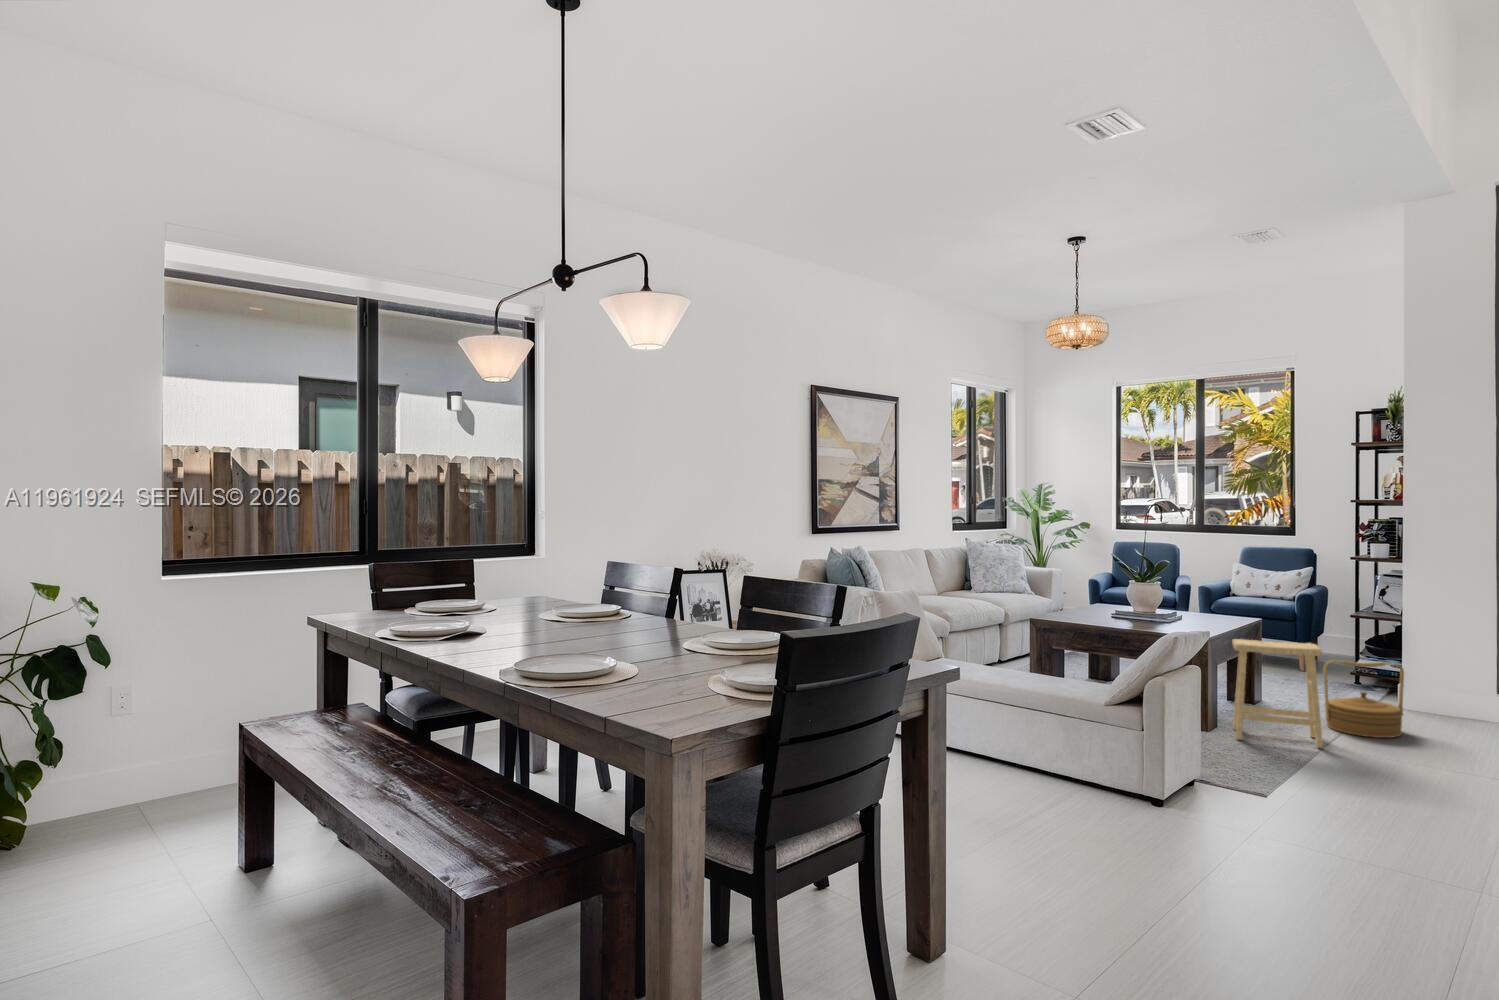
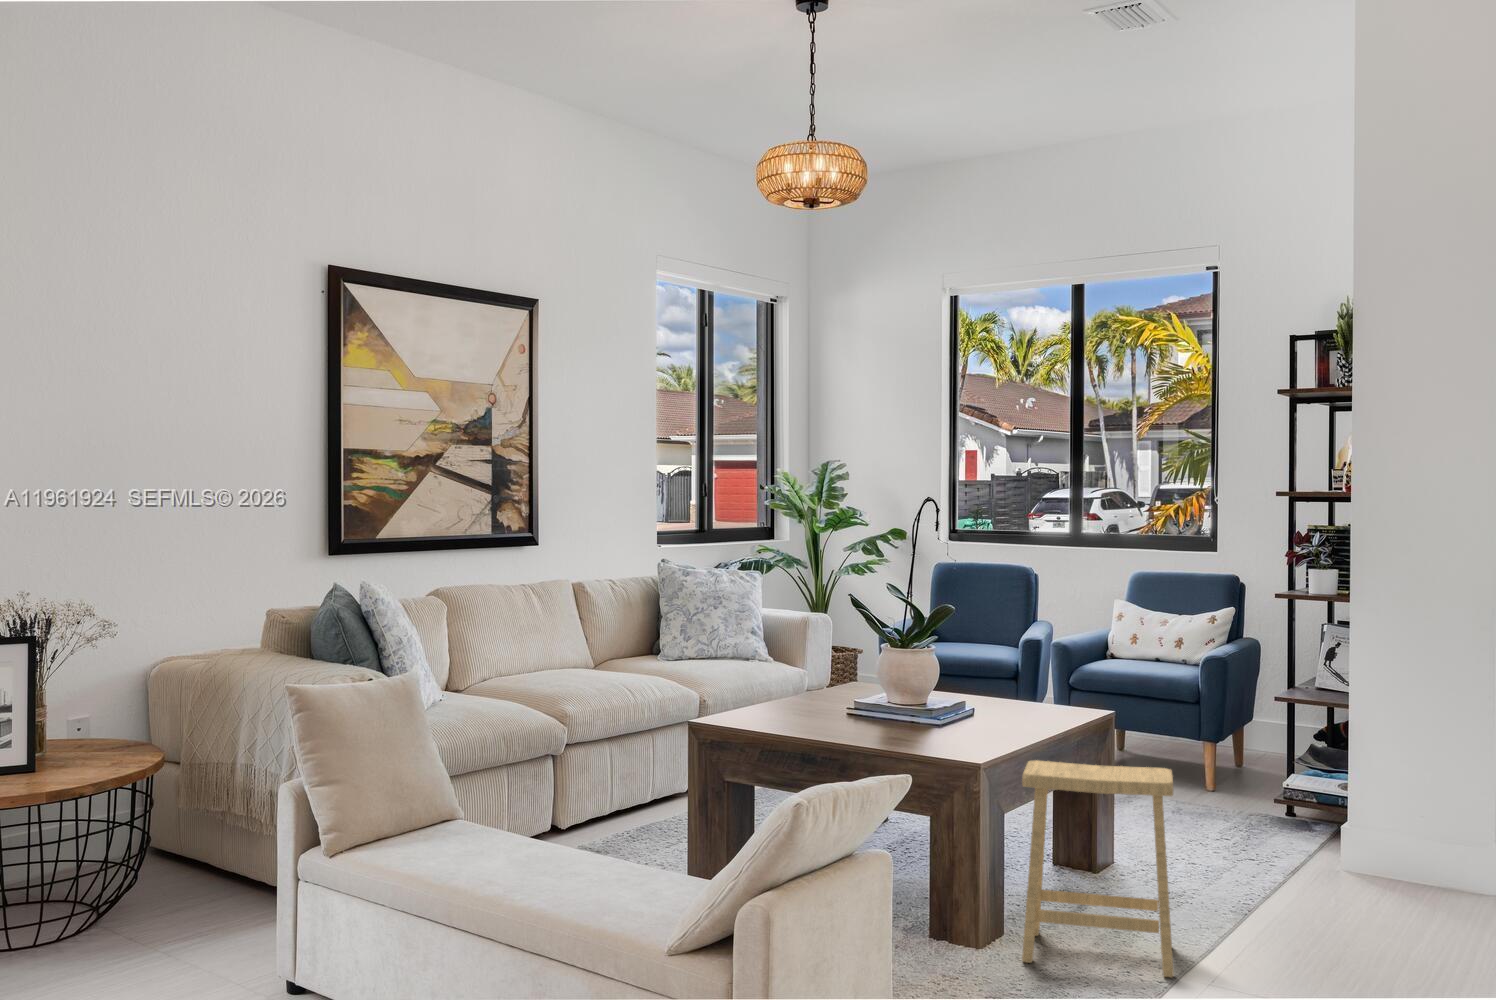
basket: present [1323,660,1404,738] -> none [1195,794,1332,943]

